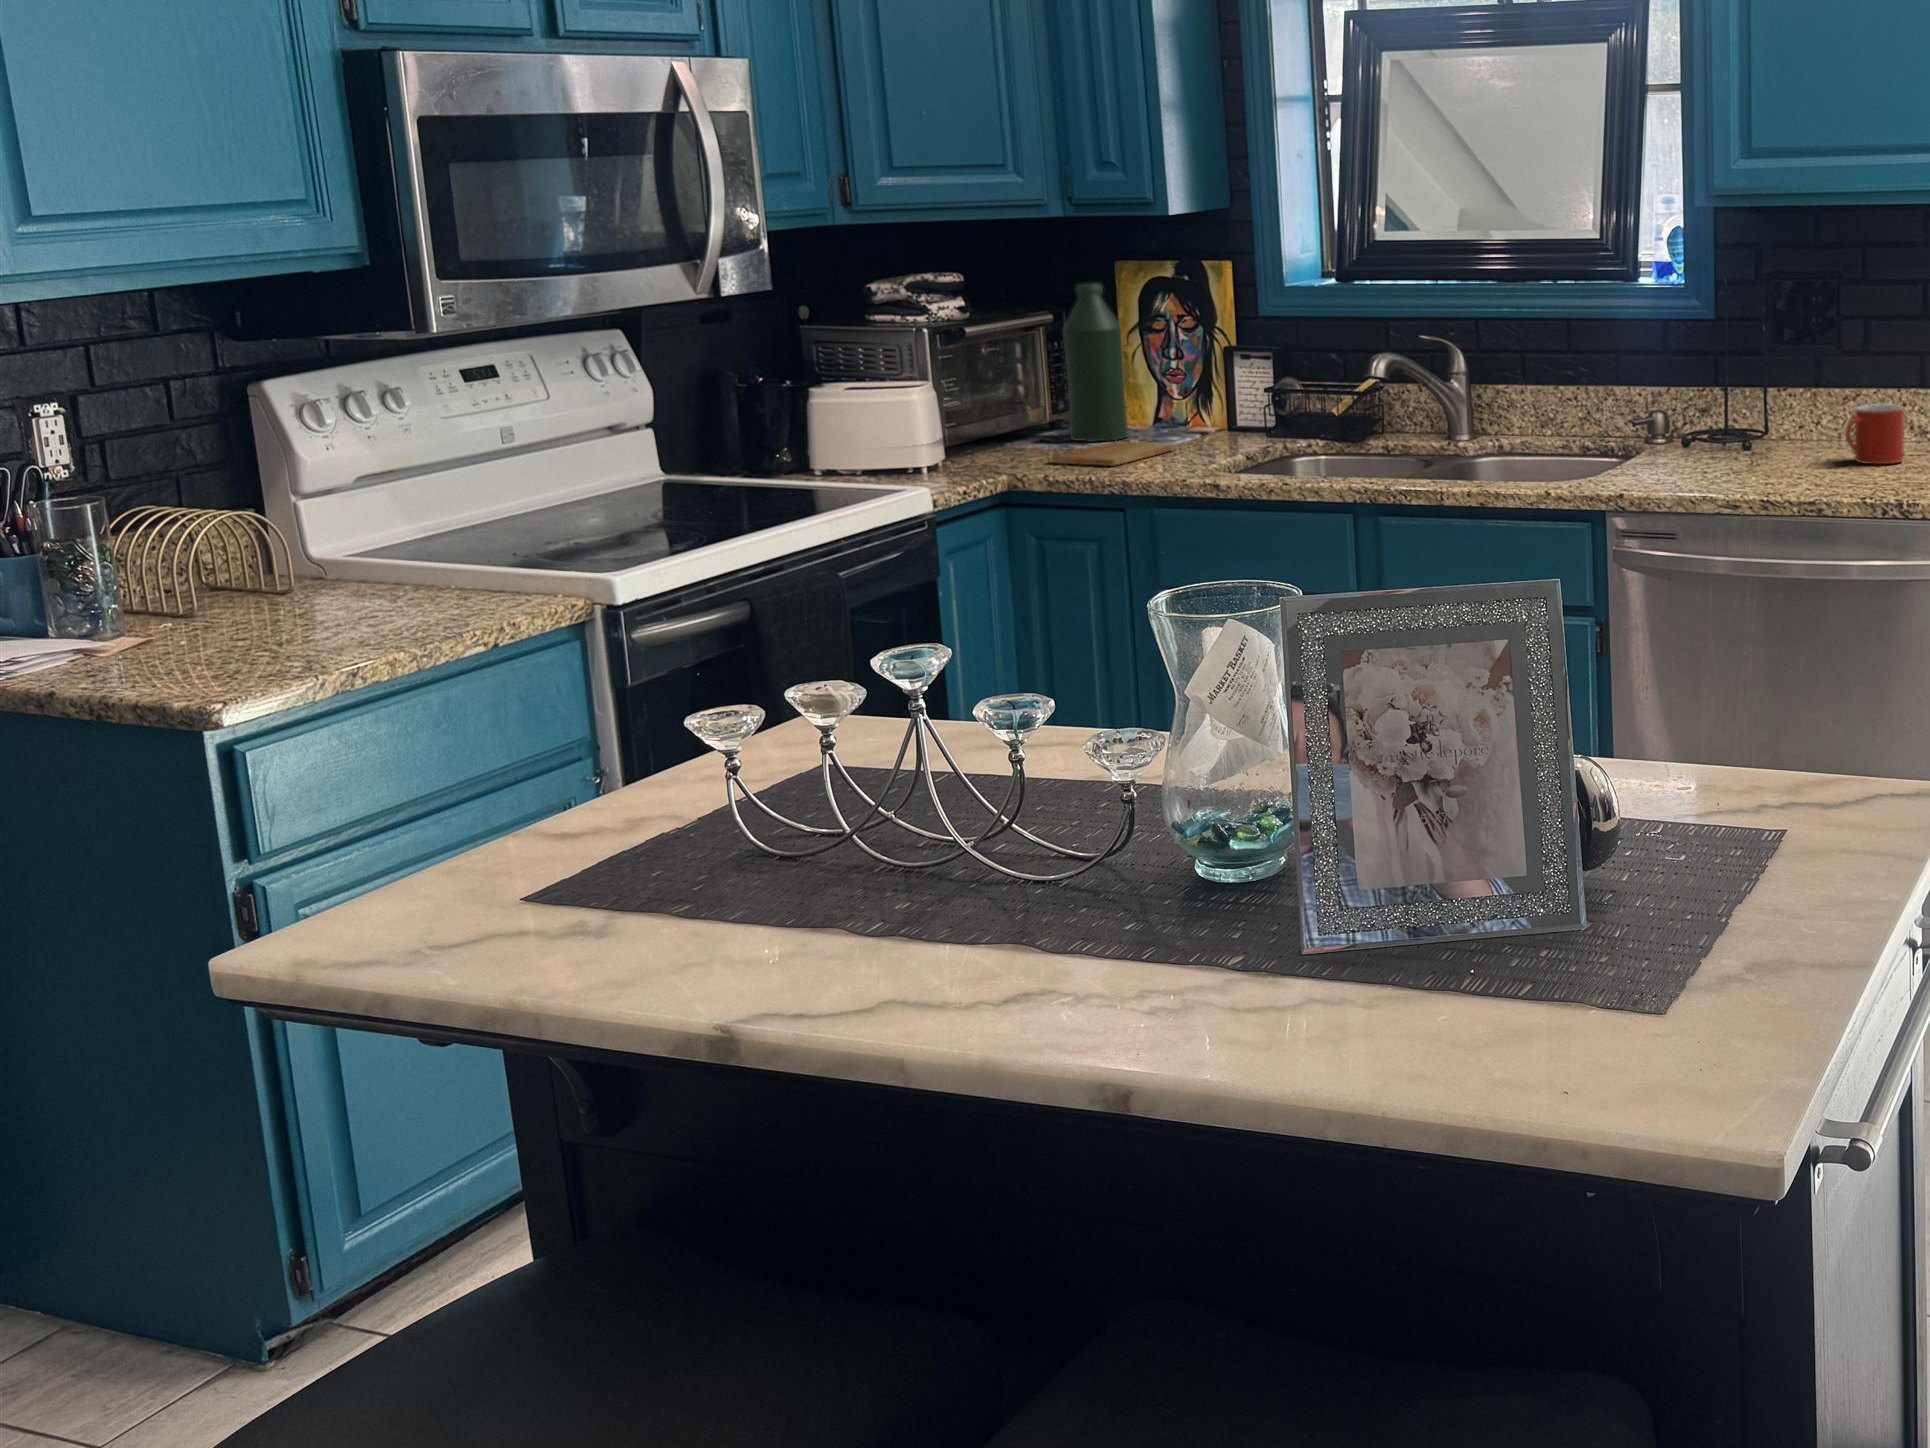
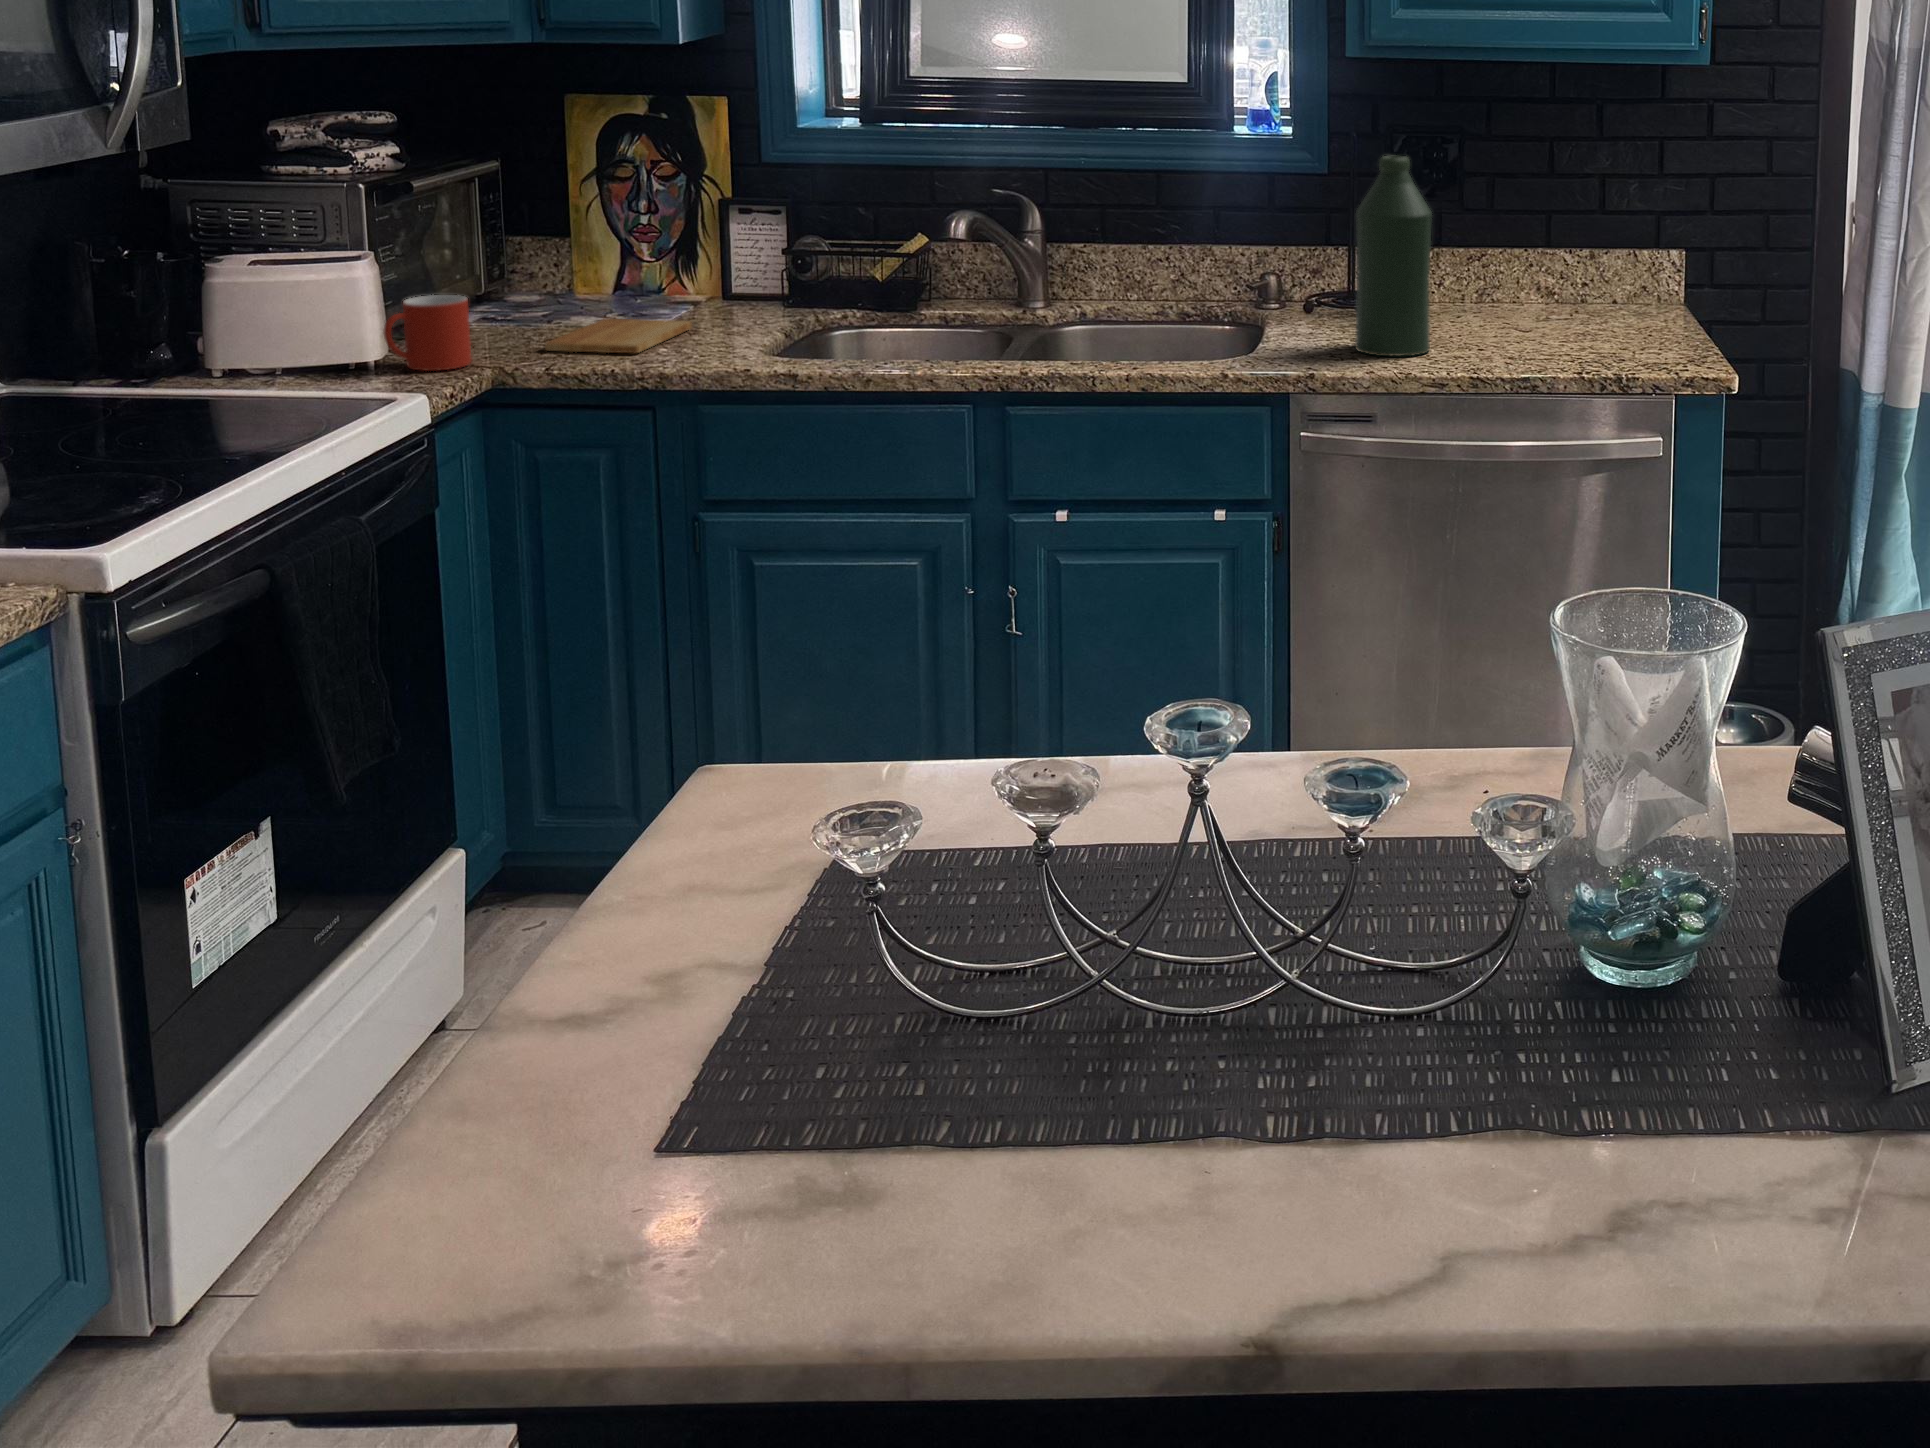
bottle: present [1062,283,1128,442] -> present [1355,156,1432,356]
mug: present [1845,404,1904,464] -> present [384,295,471,371]

